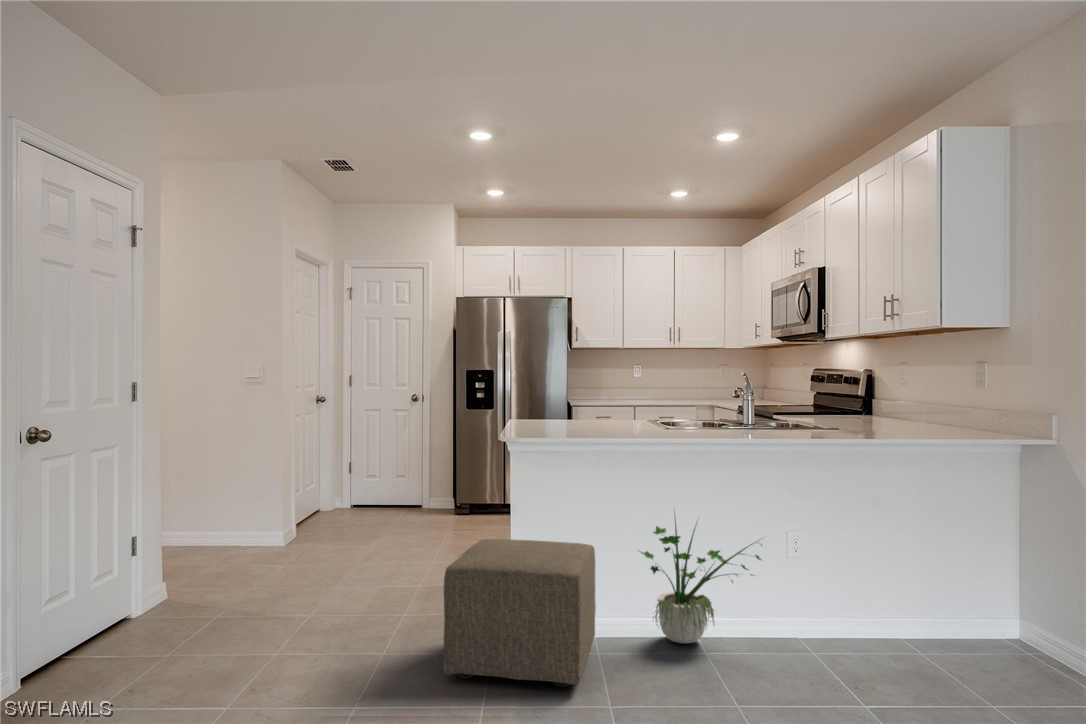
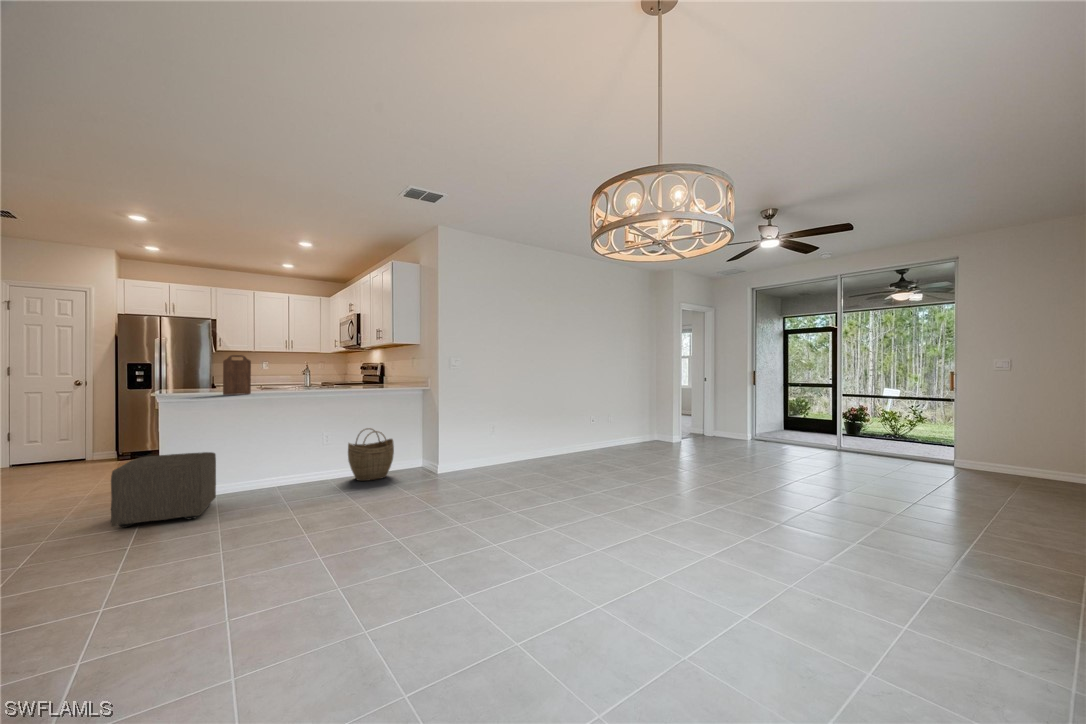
cutting board: none [605,352,651,431] -> present [223,355,251,395]
potted plant: present [641,520,761,643] -> none [241,427,315,494]
woven basket: none [836,520,950,651] -> present [348,428,394,481]

